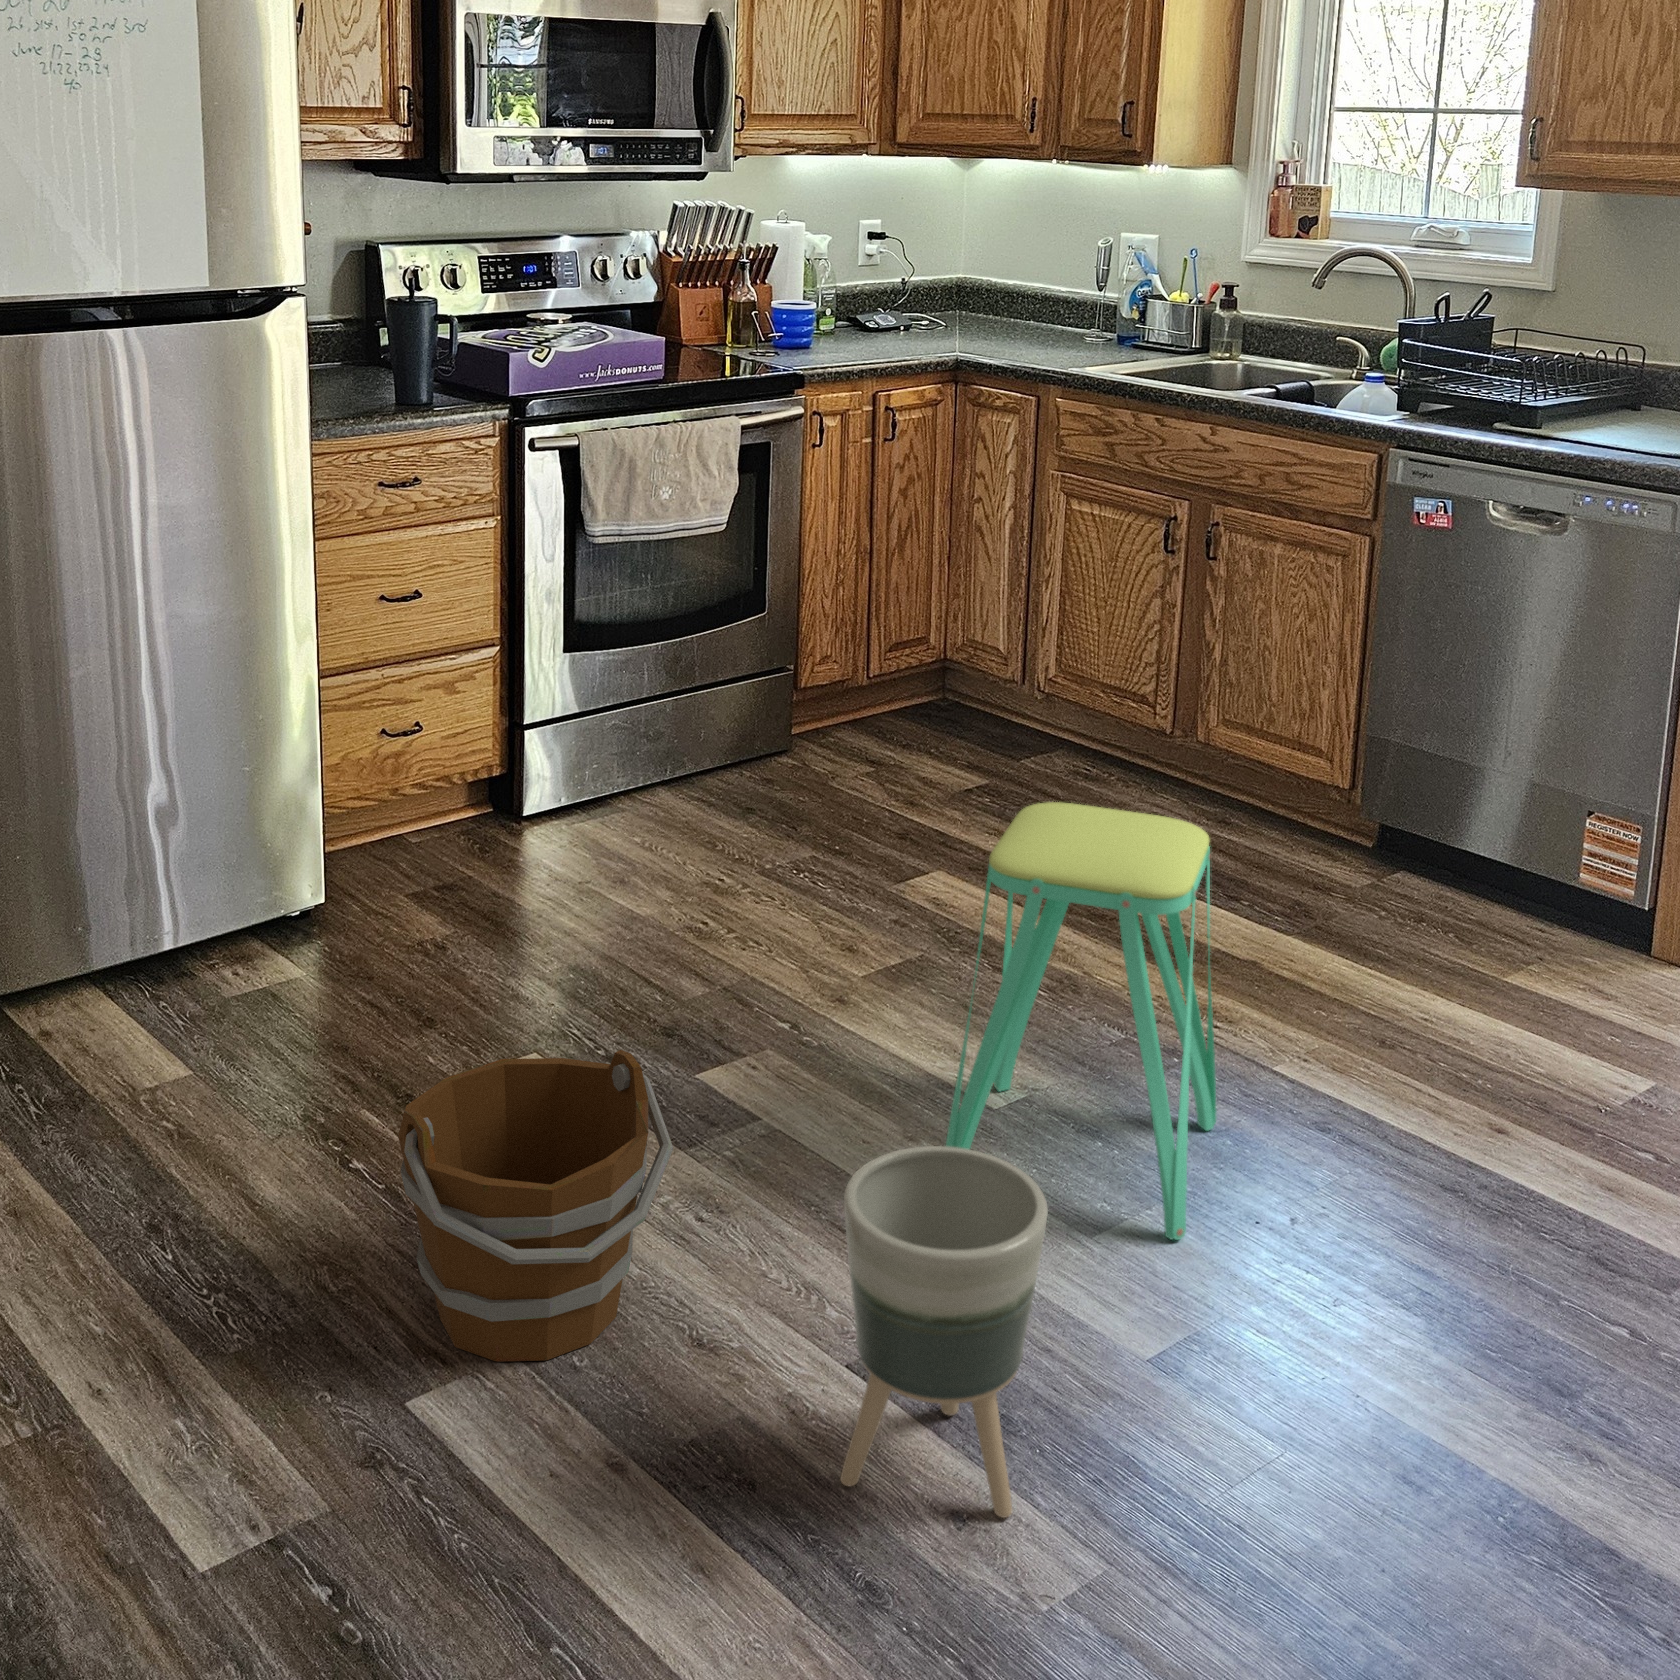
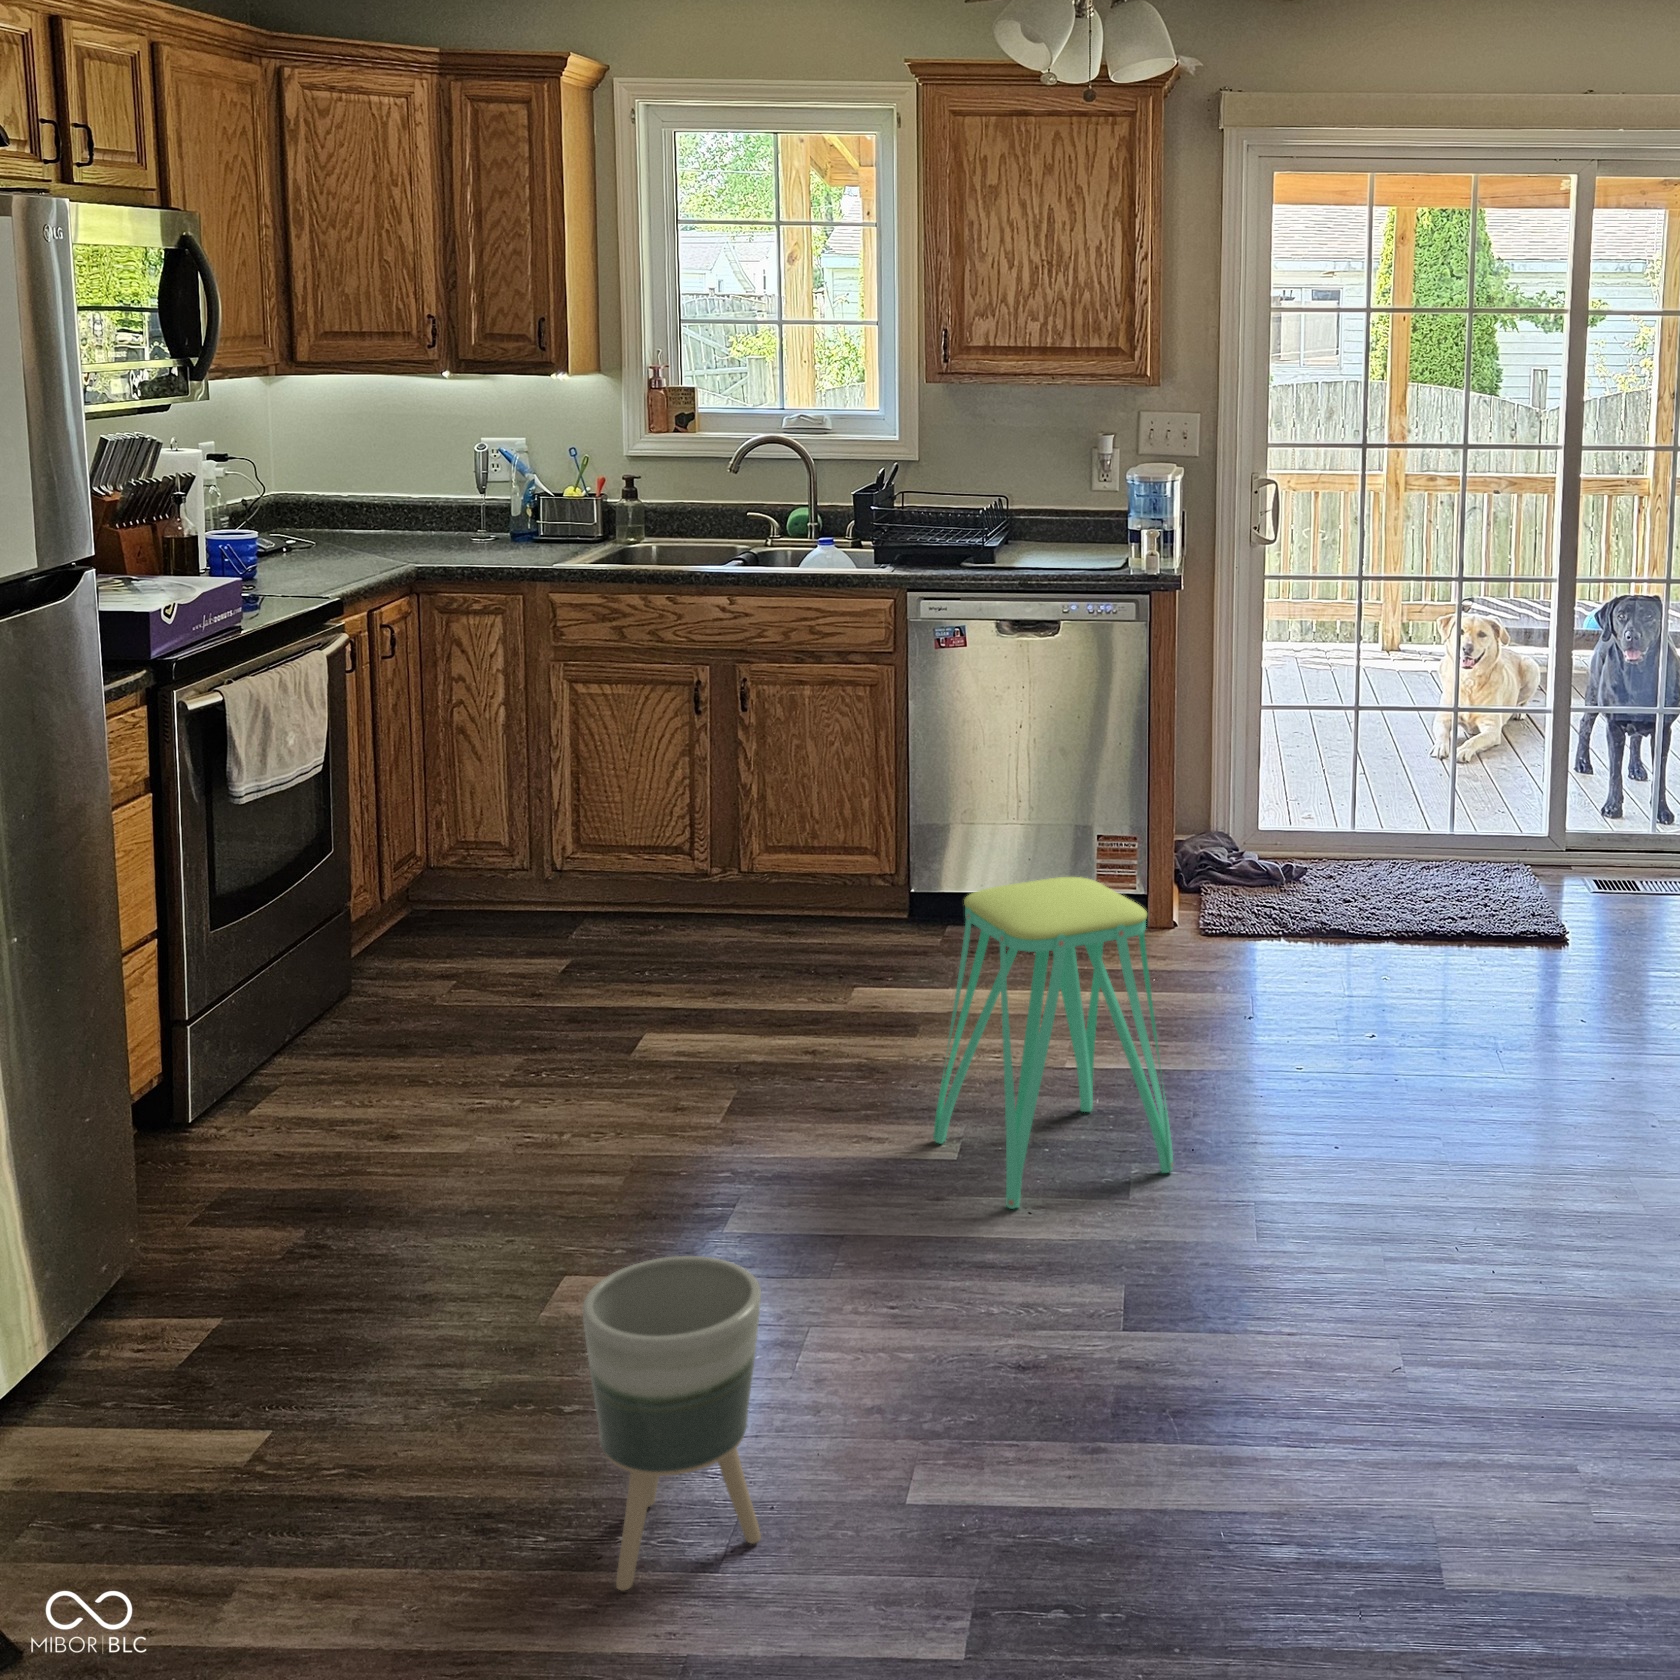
bucket: present [398,1050,673,1362] -> none [777,1152,997,1439]
planter: present [840,1146,1048,1518] -> present [582,1256,761,1591]

